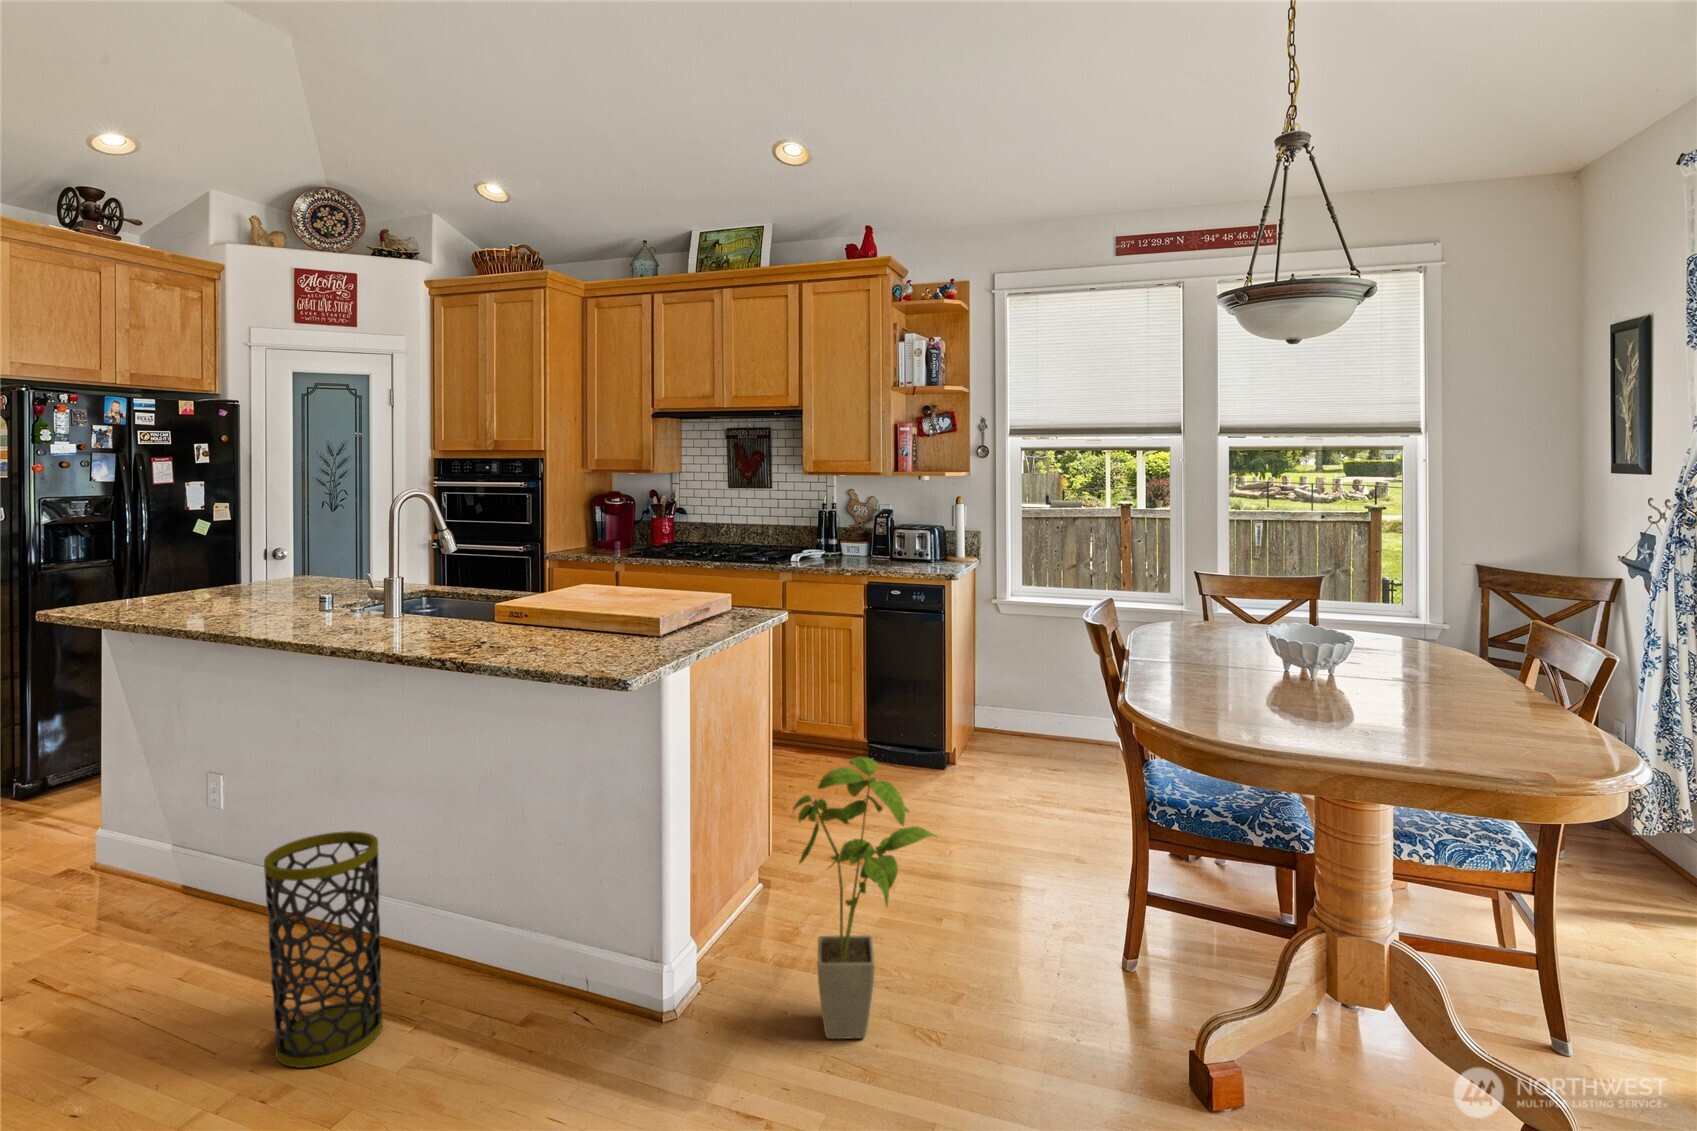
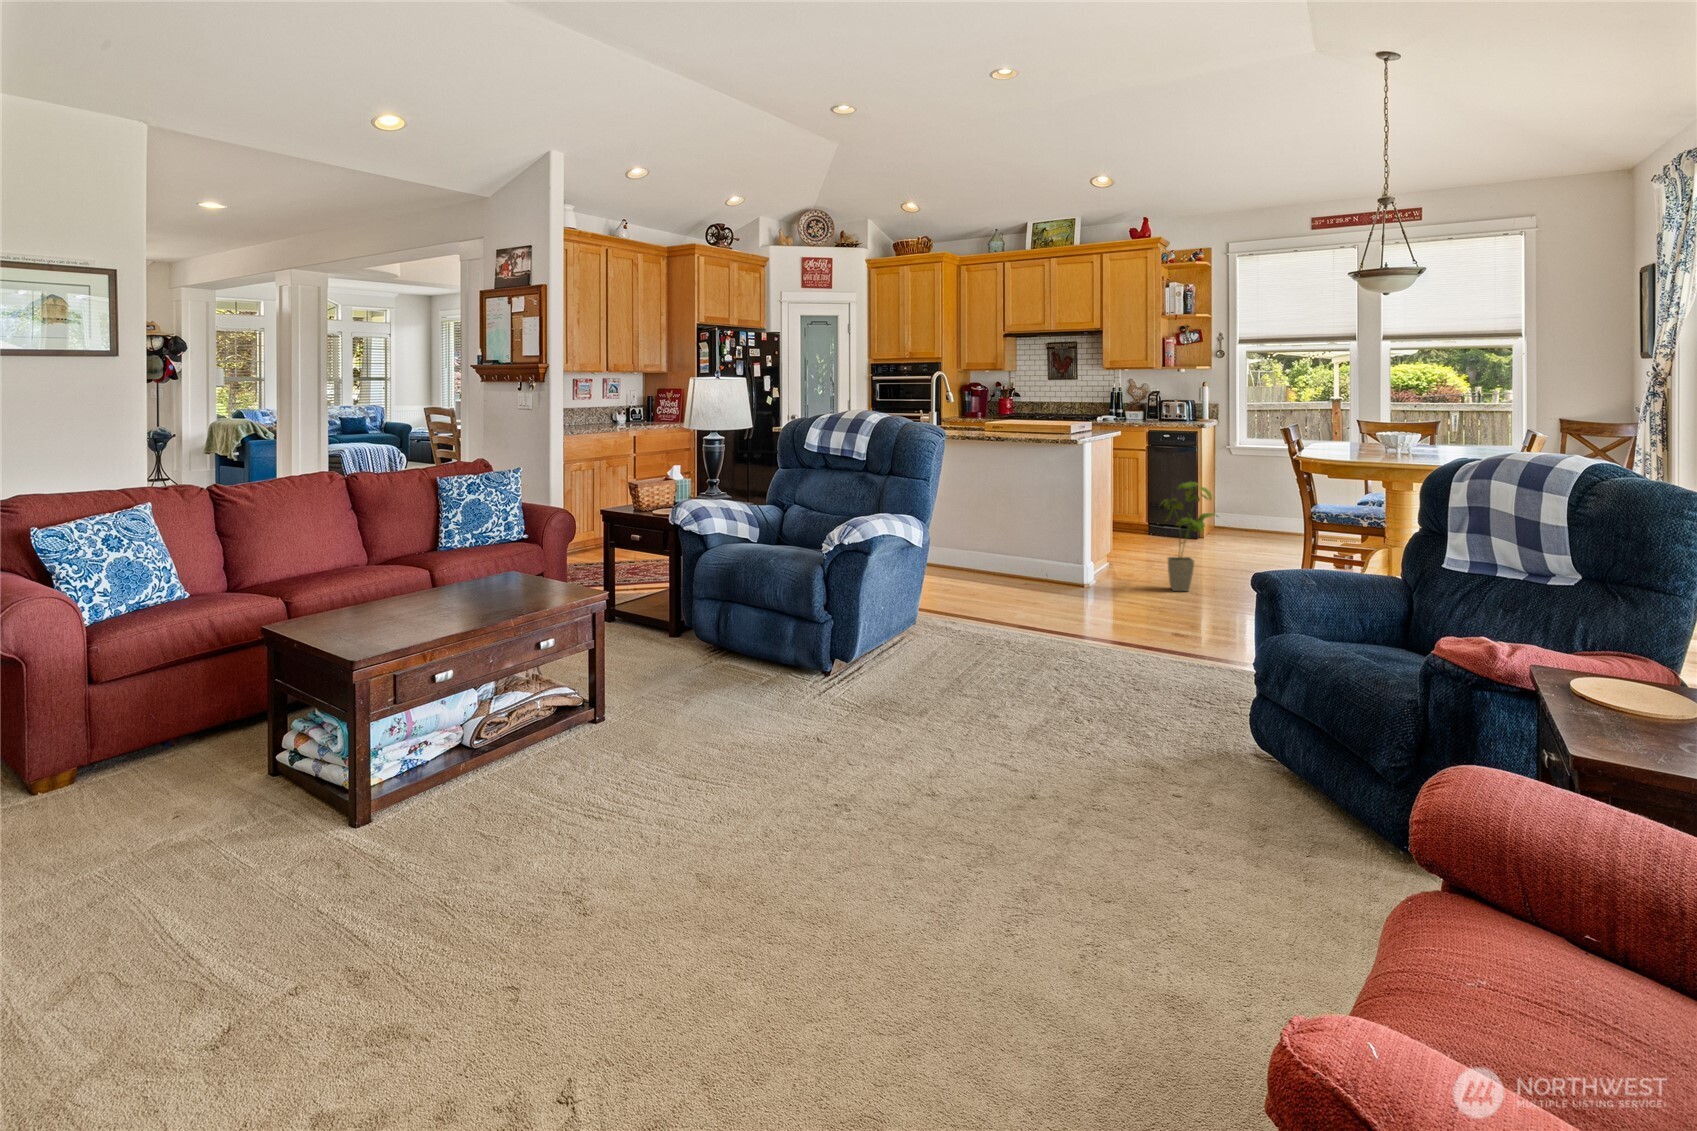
trash can: present [264,831,383,1068] -> none [963,515,1000,592]

